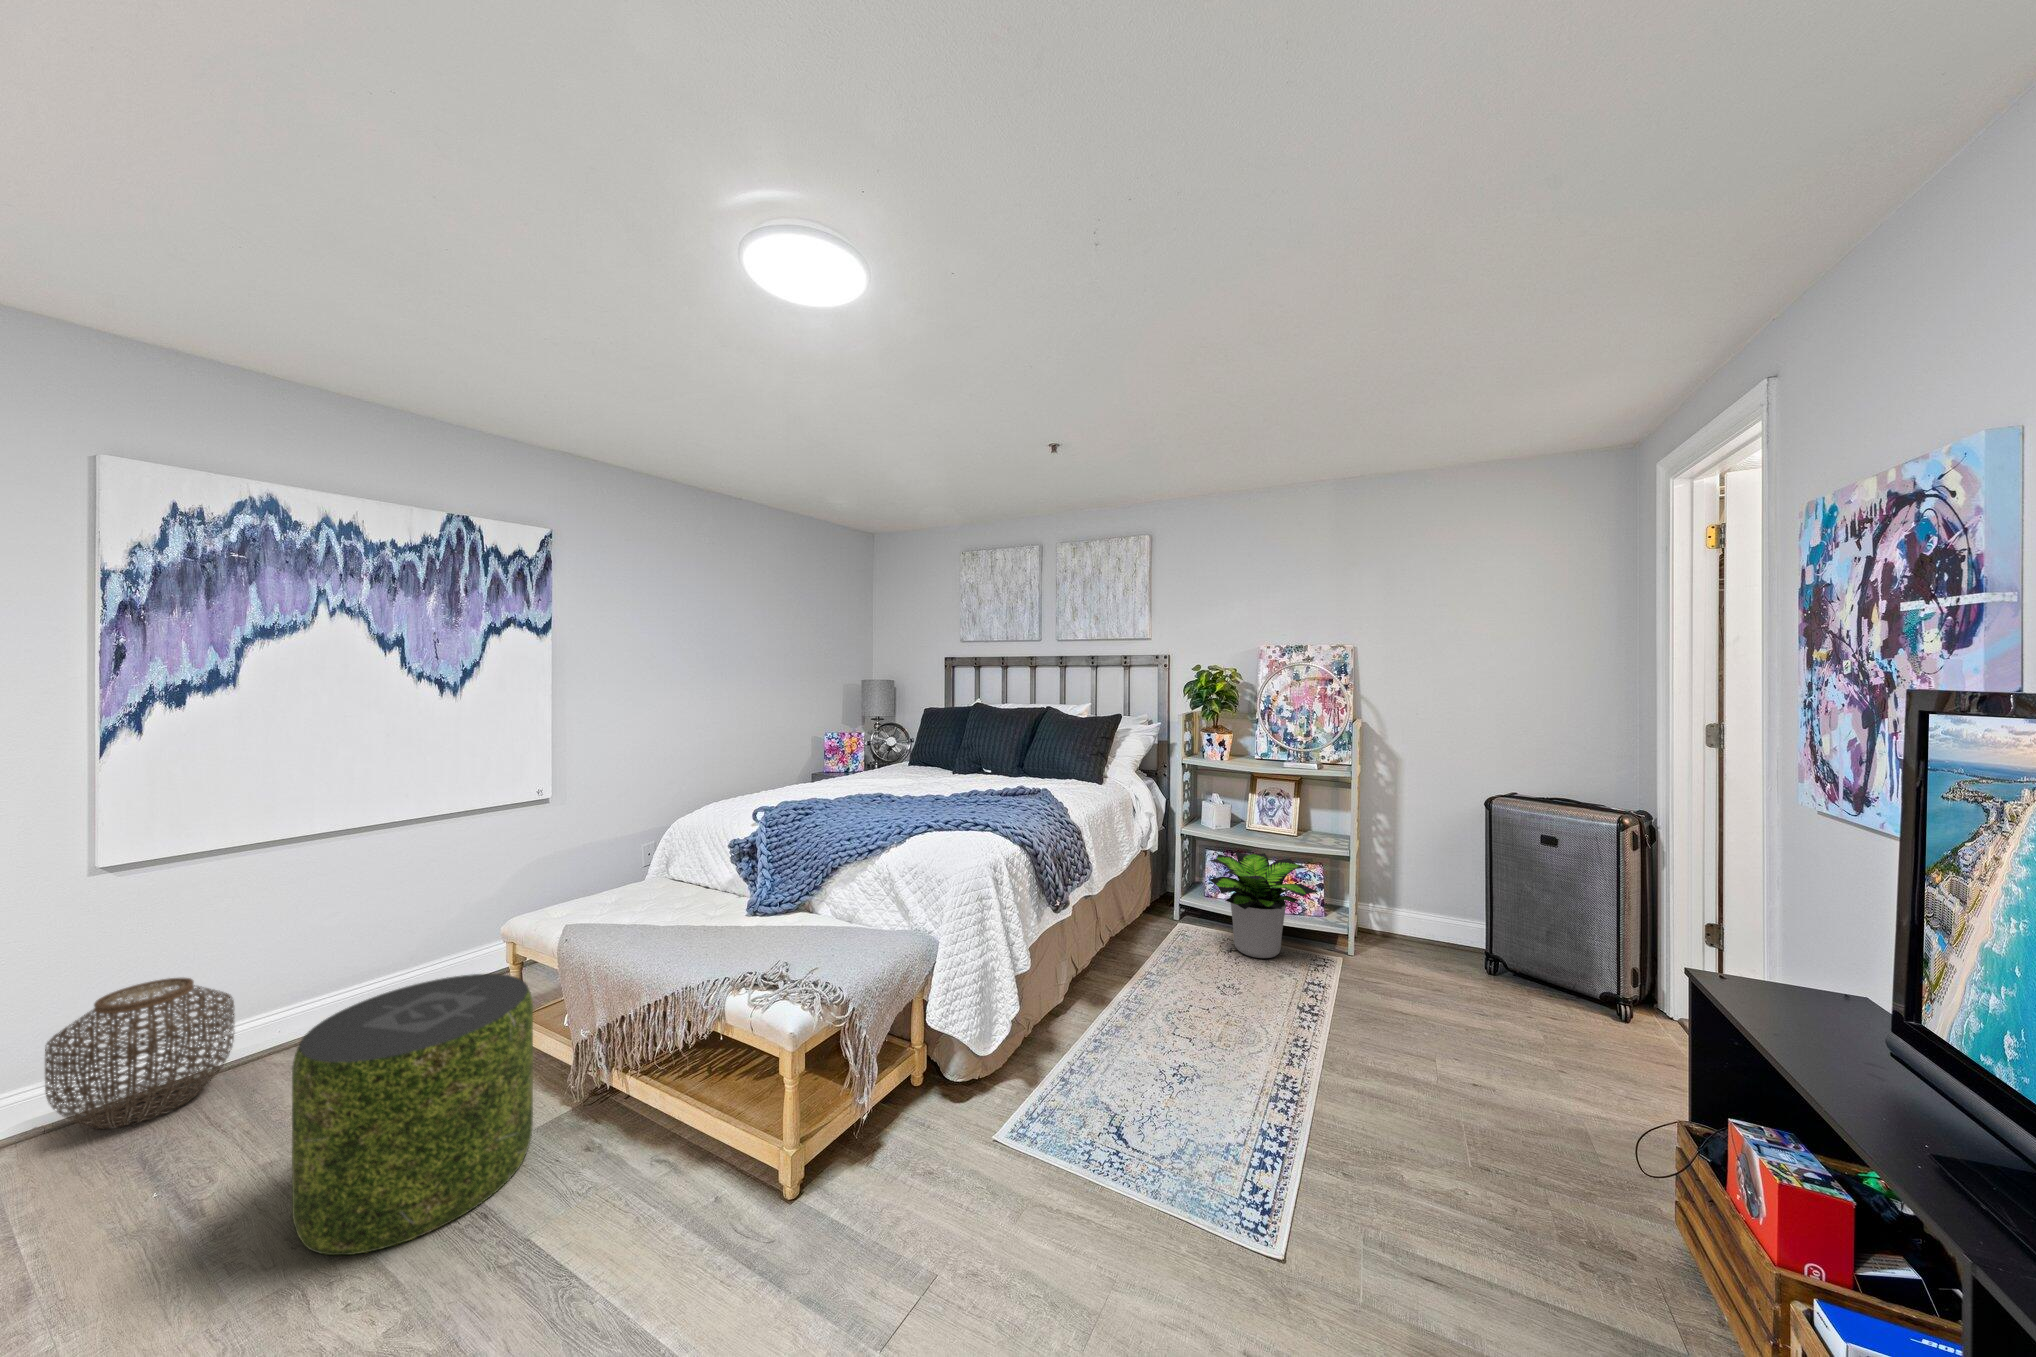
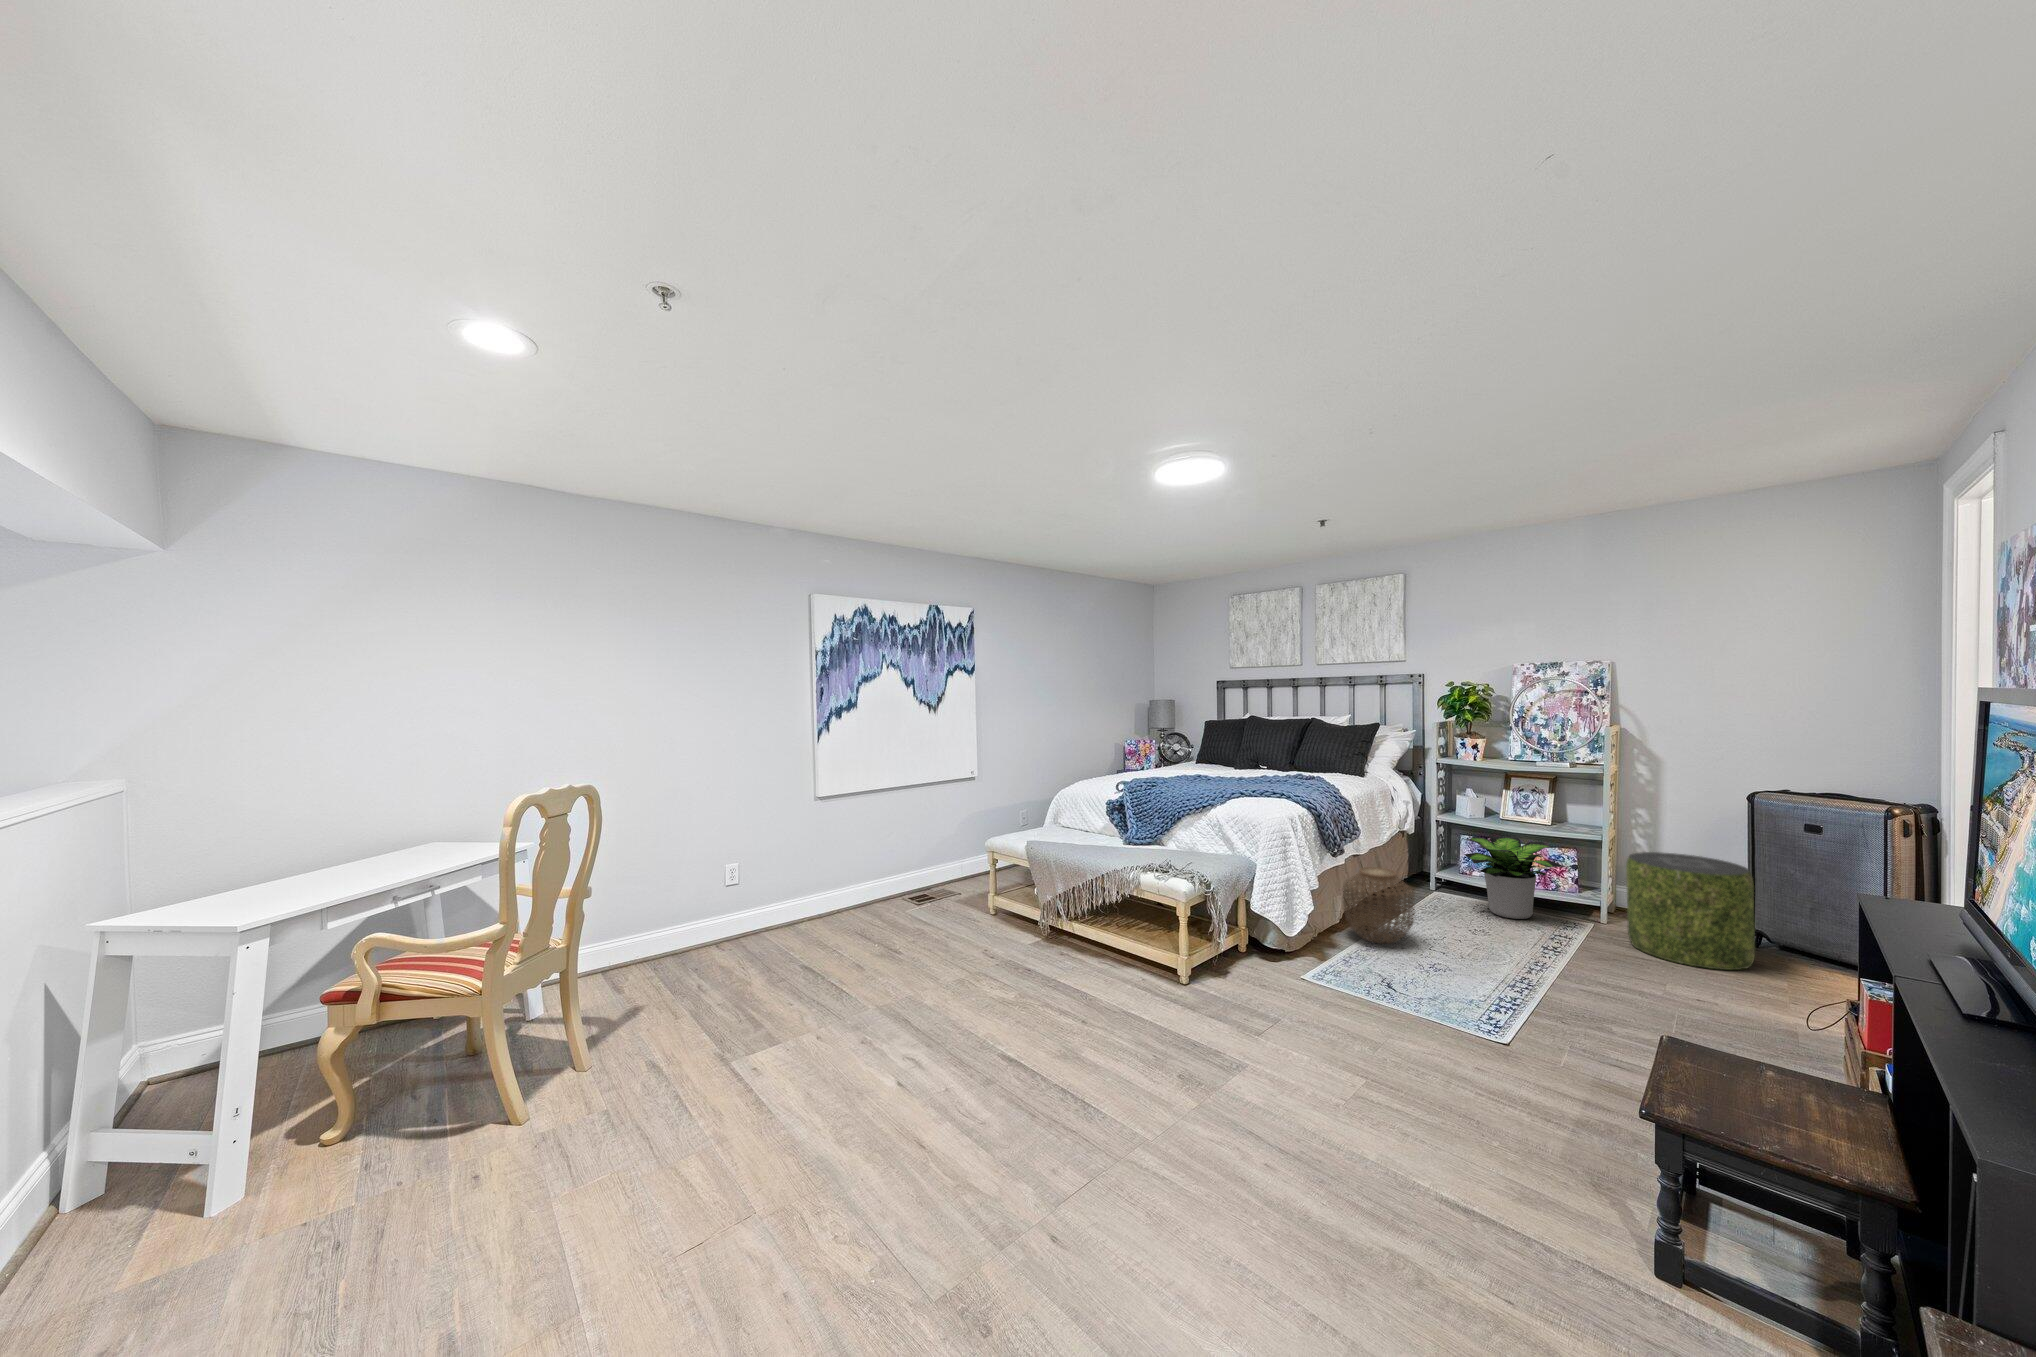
pouf: present [292,974,533,1255] -> present [1626,852,1755,970]
woven basket: present [45,978,235,1129] -> present [1343,867,1415,944]

